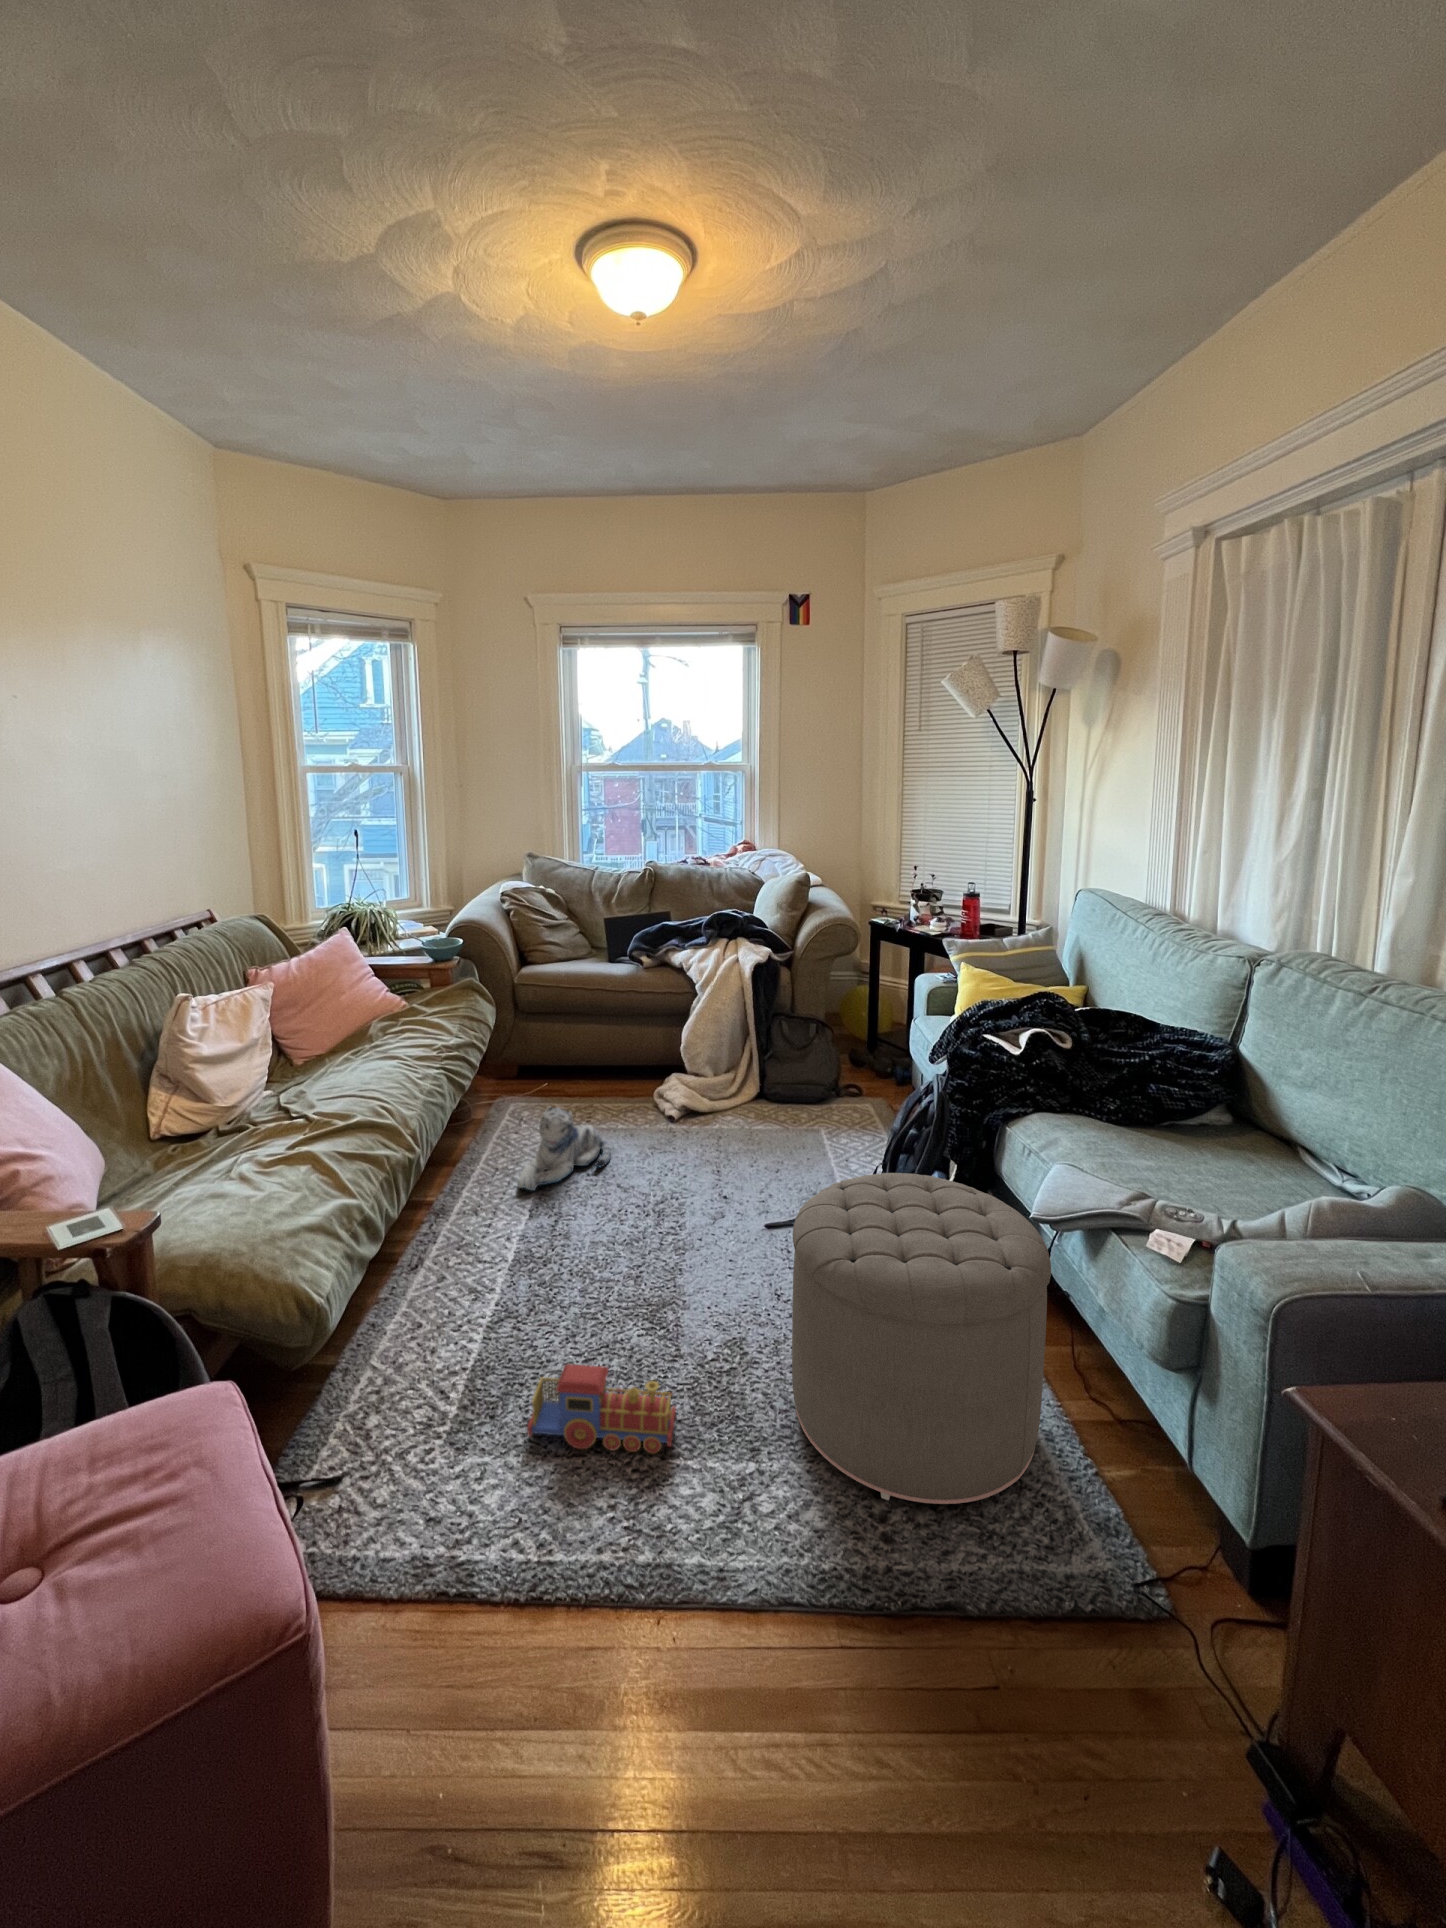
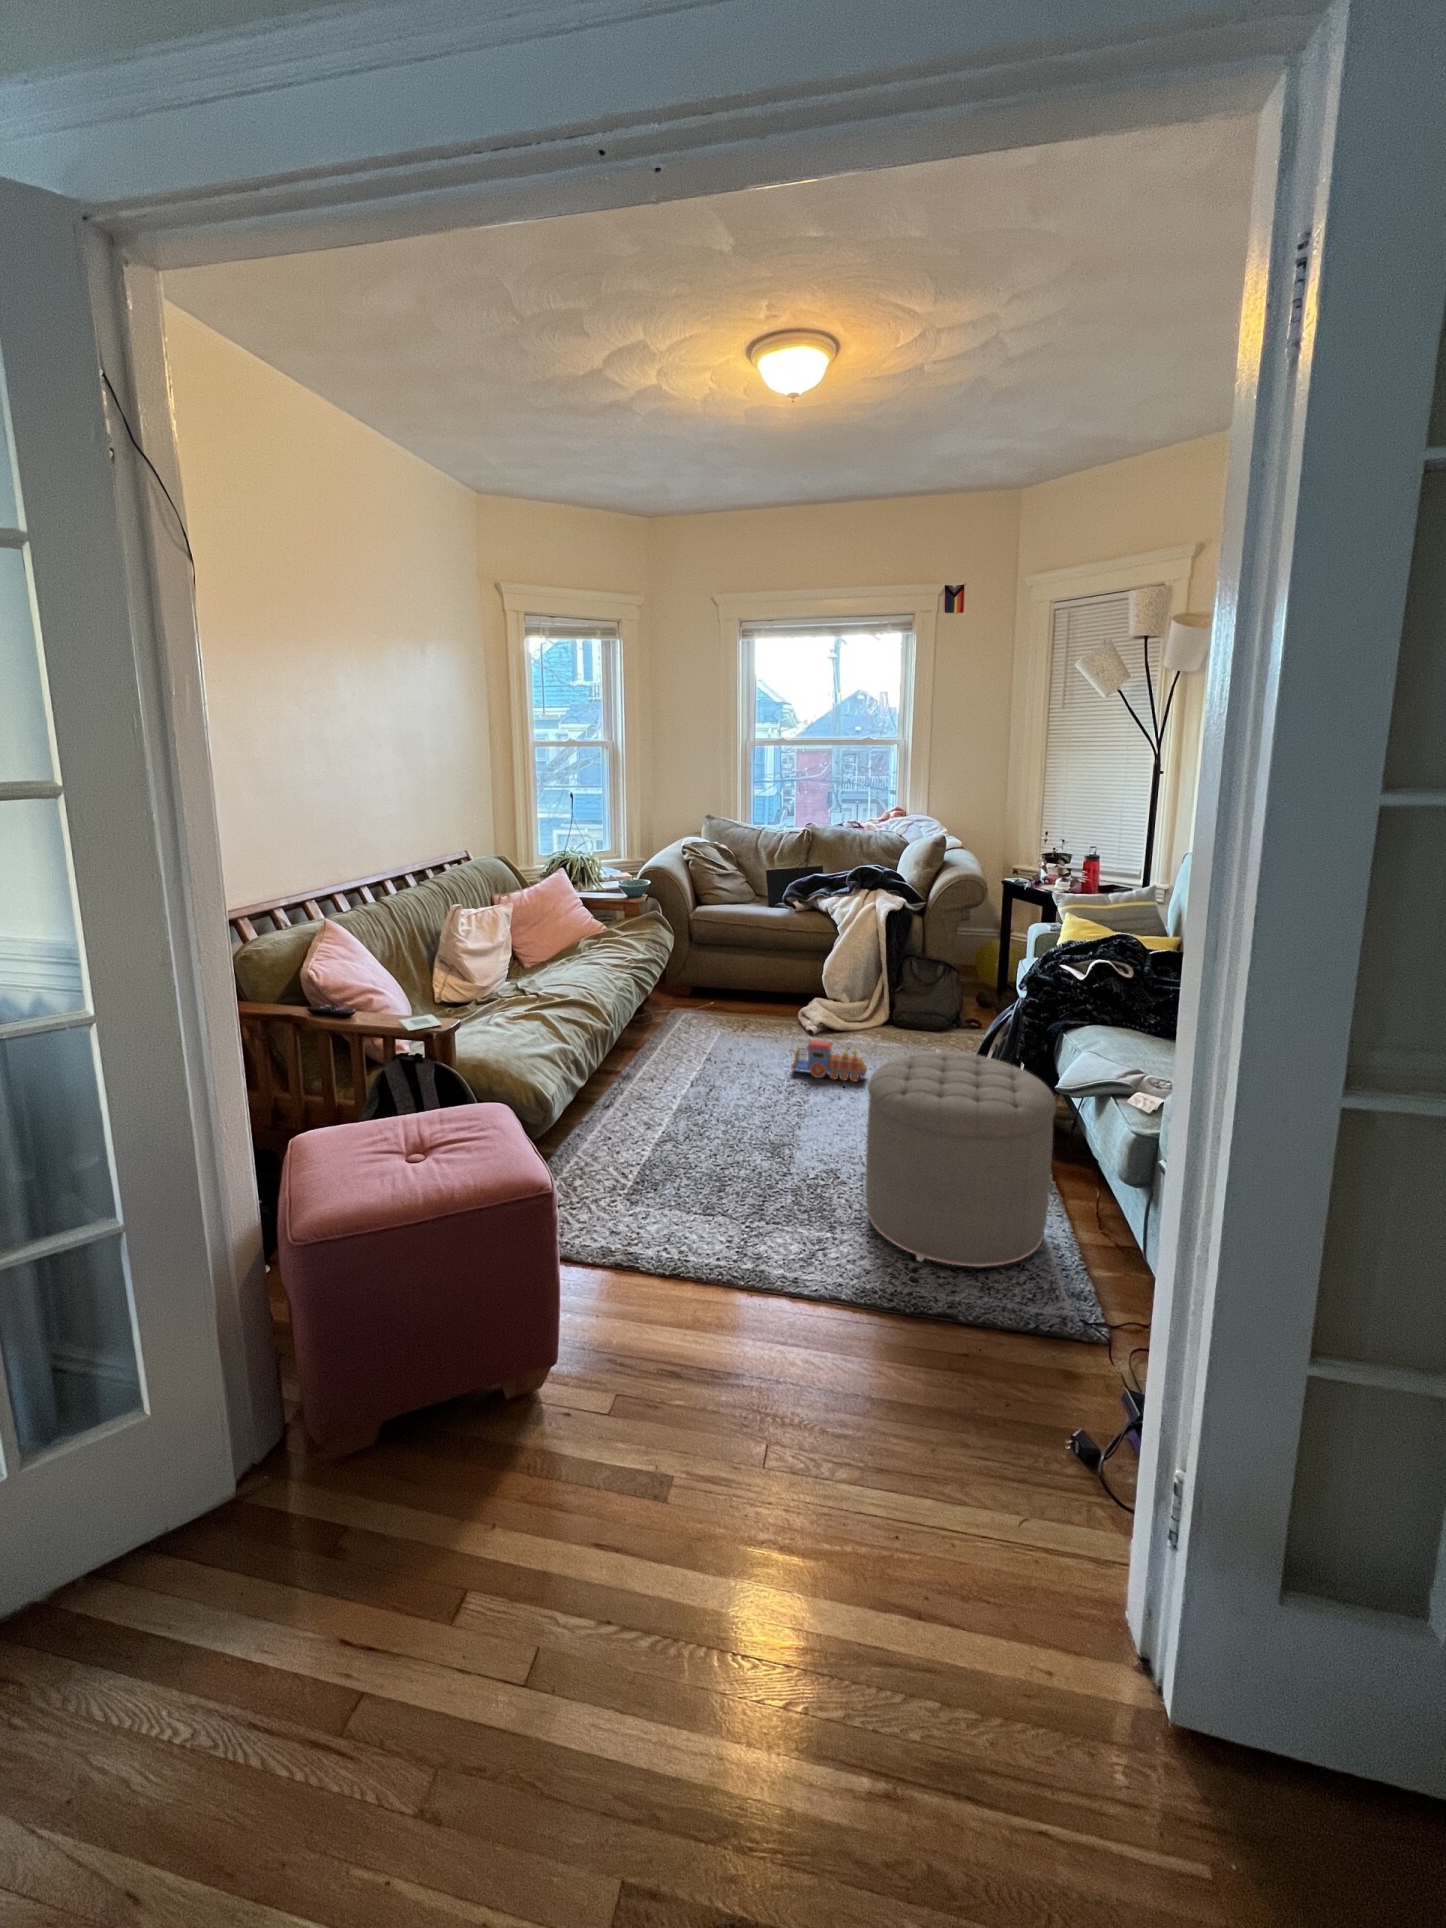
plush toy: present [518,1107,611,1190] -> none [684,1009,758,1071]
toy train: present [527,1364,677,1454] -> present [791,1040,867,1082]

